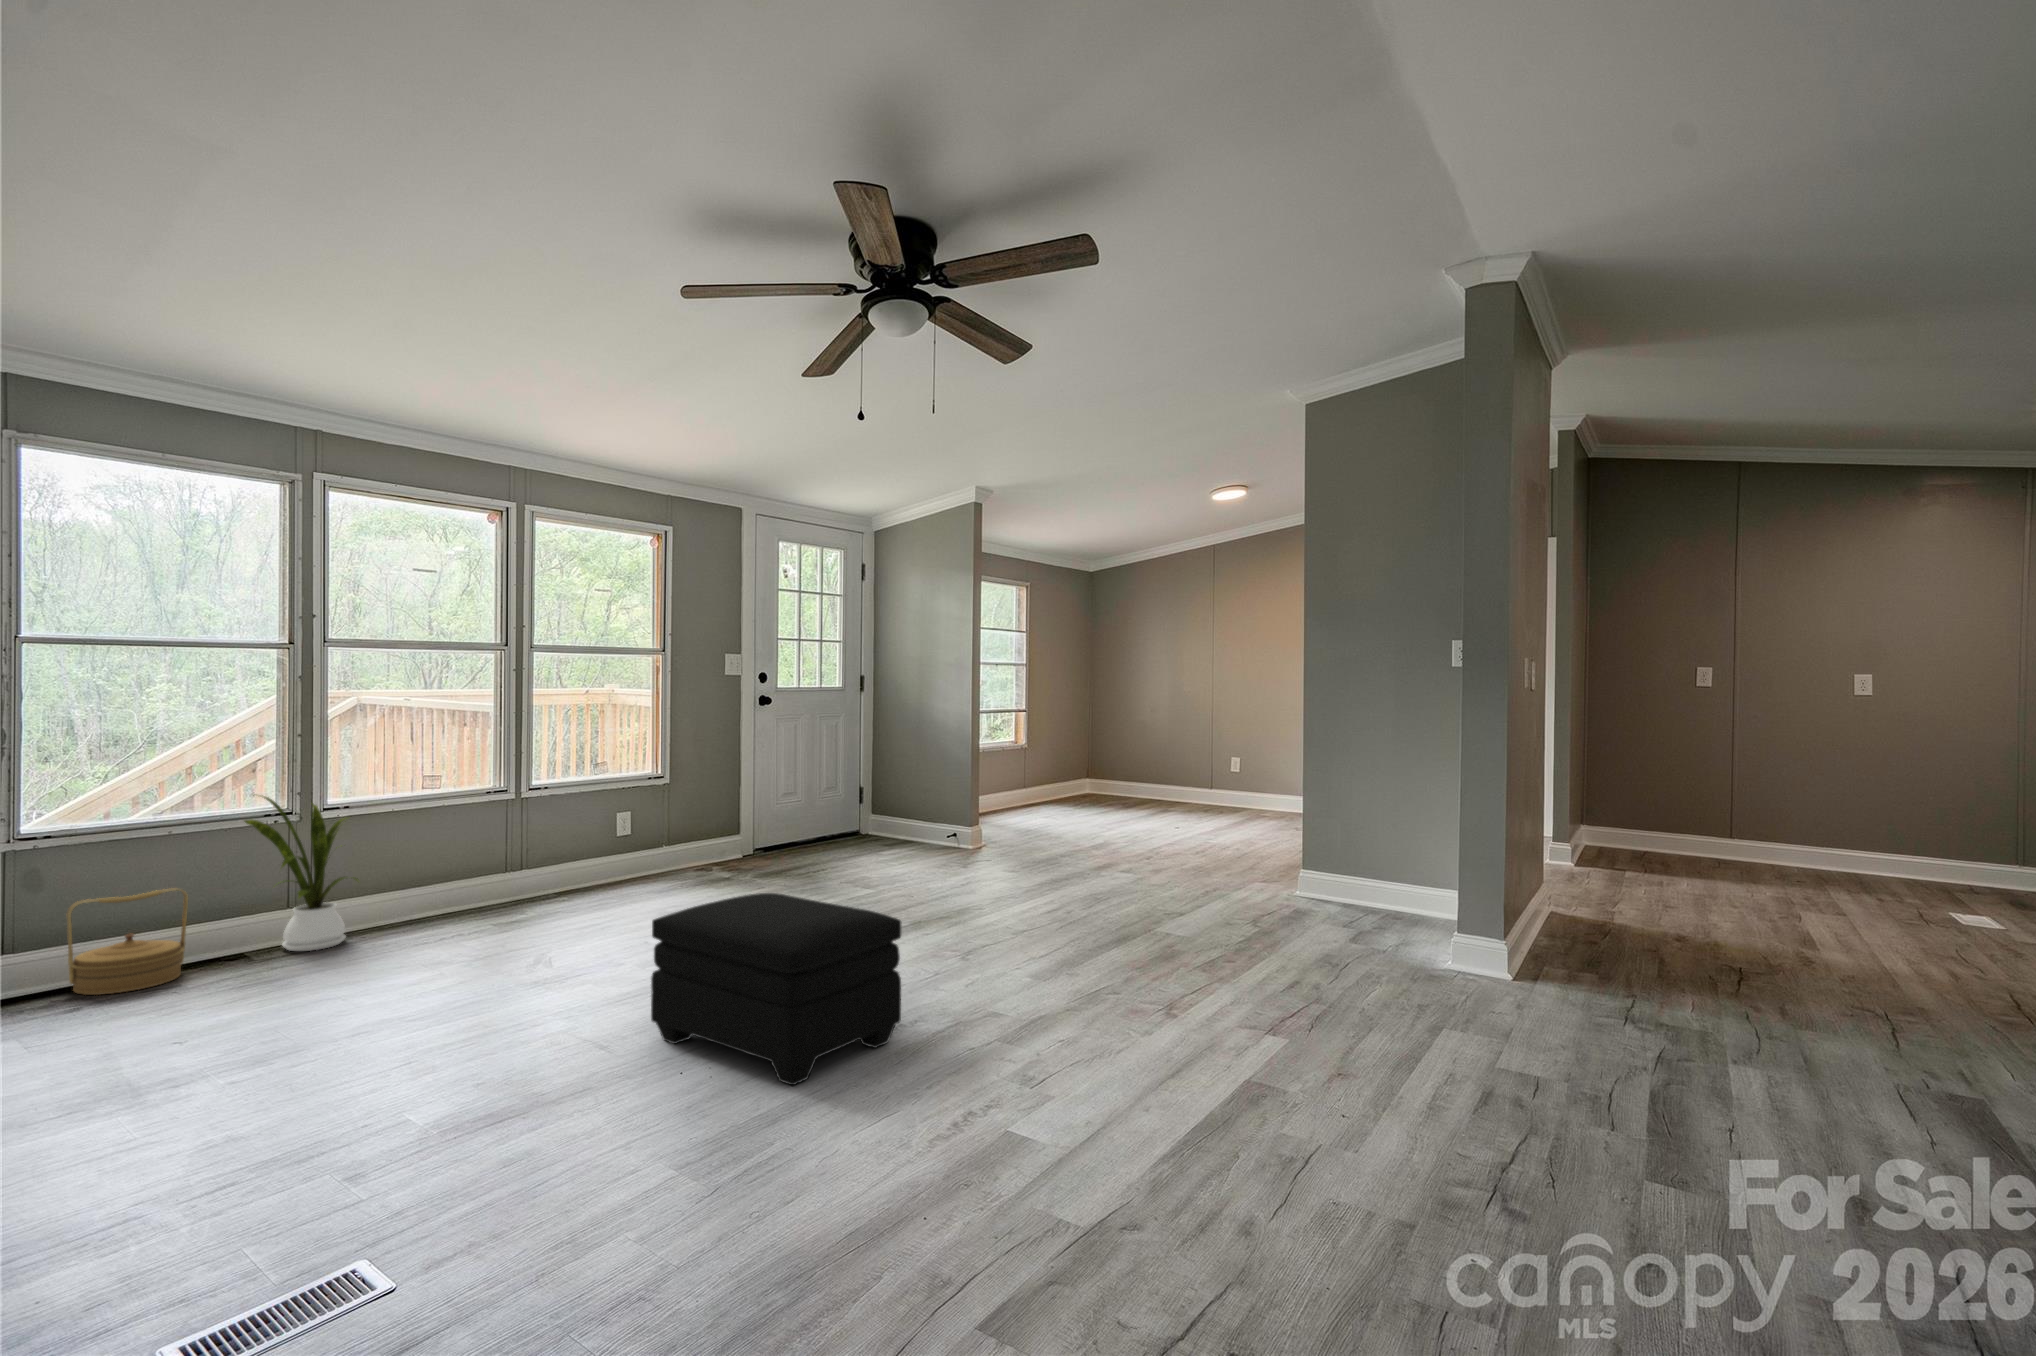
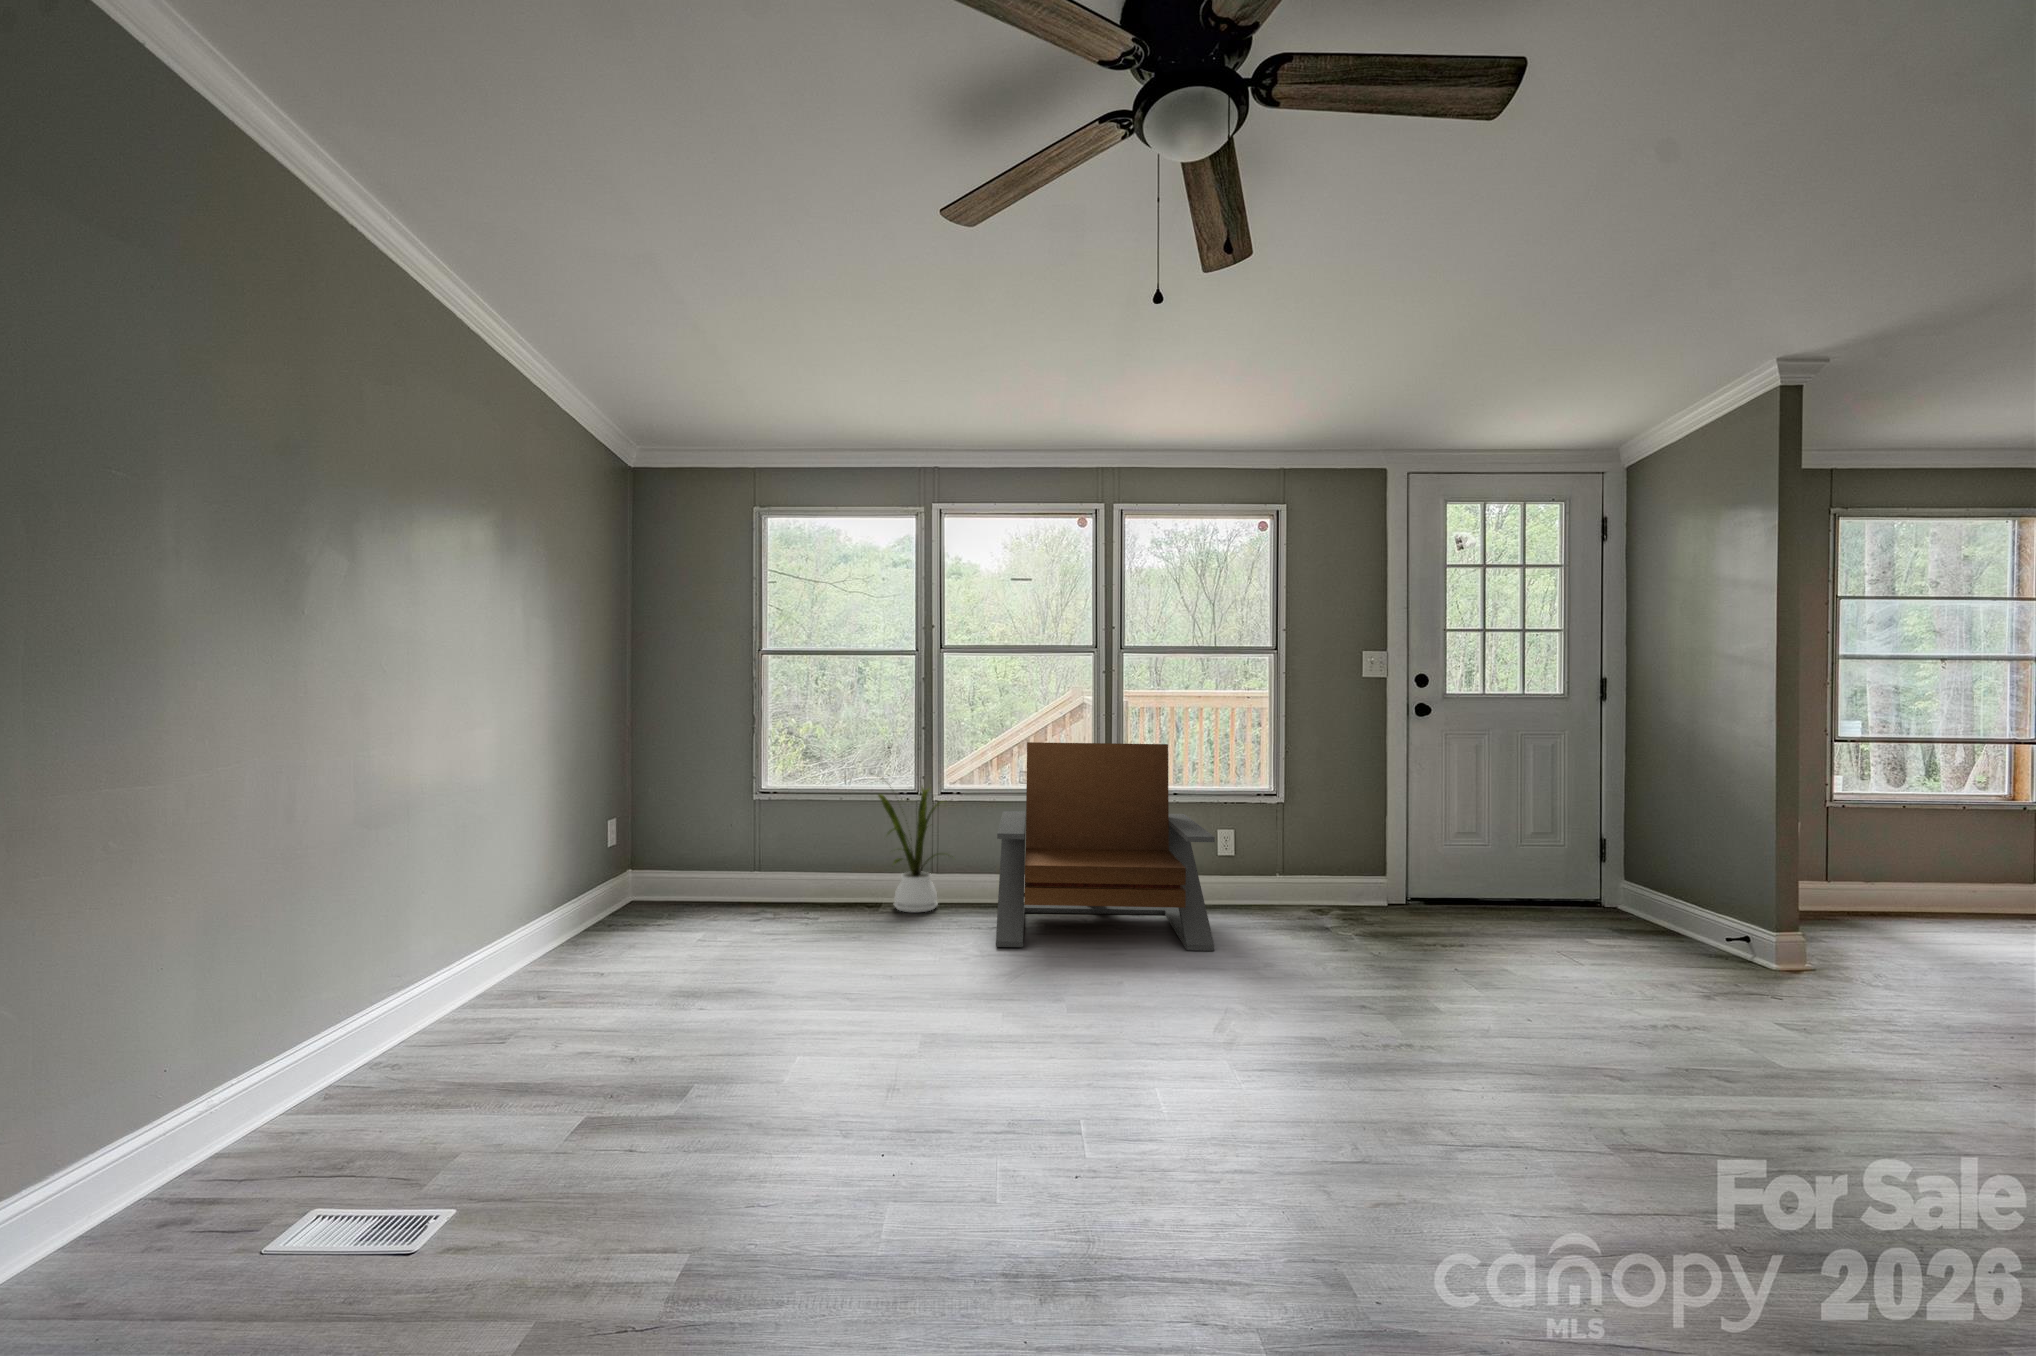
lounge chair: none [416,739,683,948] -> present [996,742,1215,951]
basket: present [67,888,188,995] -> none [763,840,832,915]
ottoman: present [651,893,901,1085] -> none [842,952,1092,1265]

